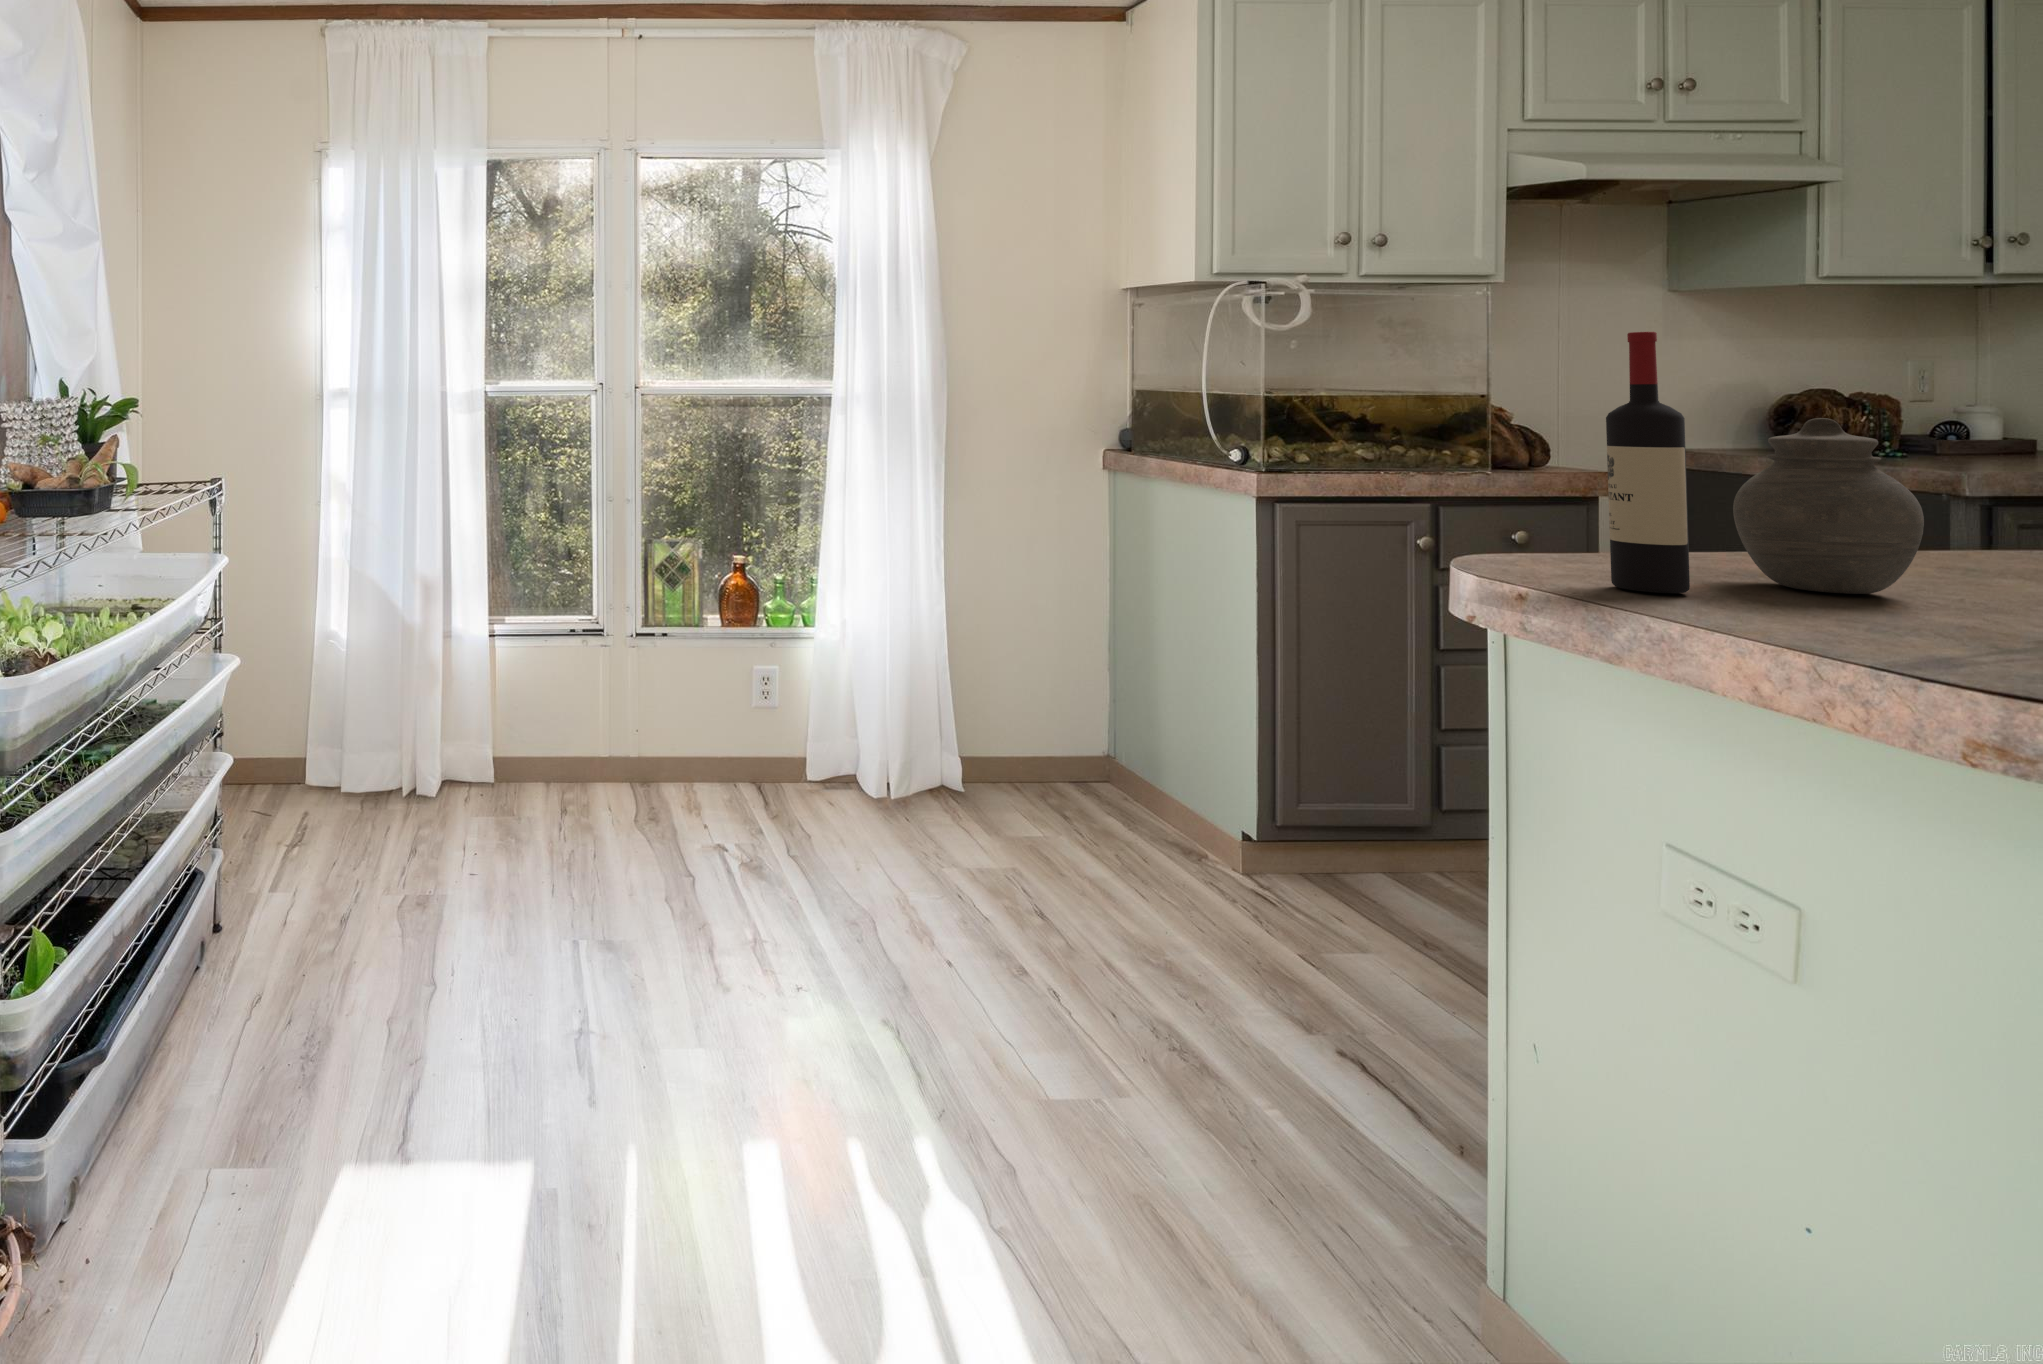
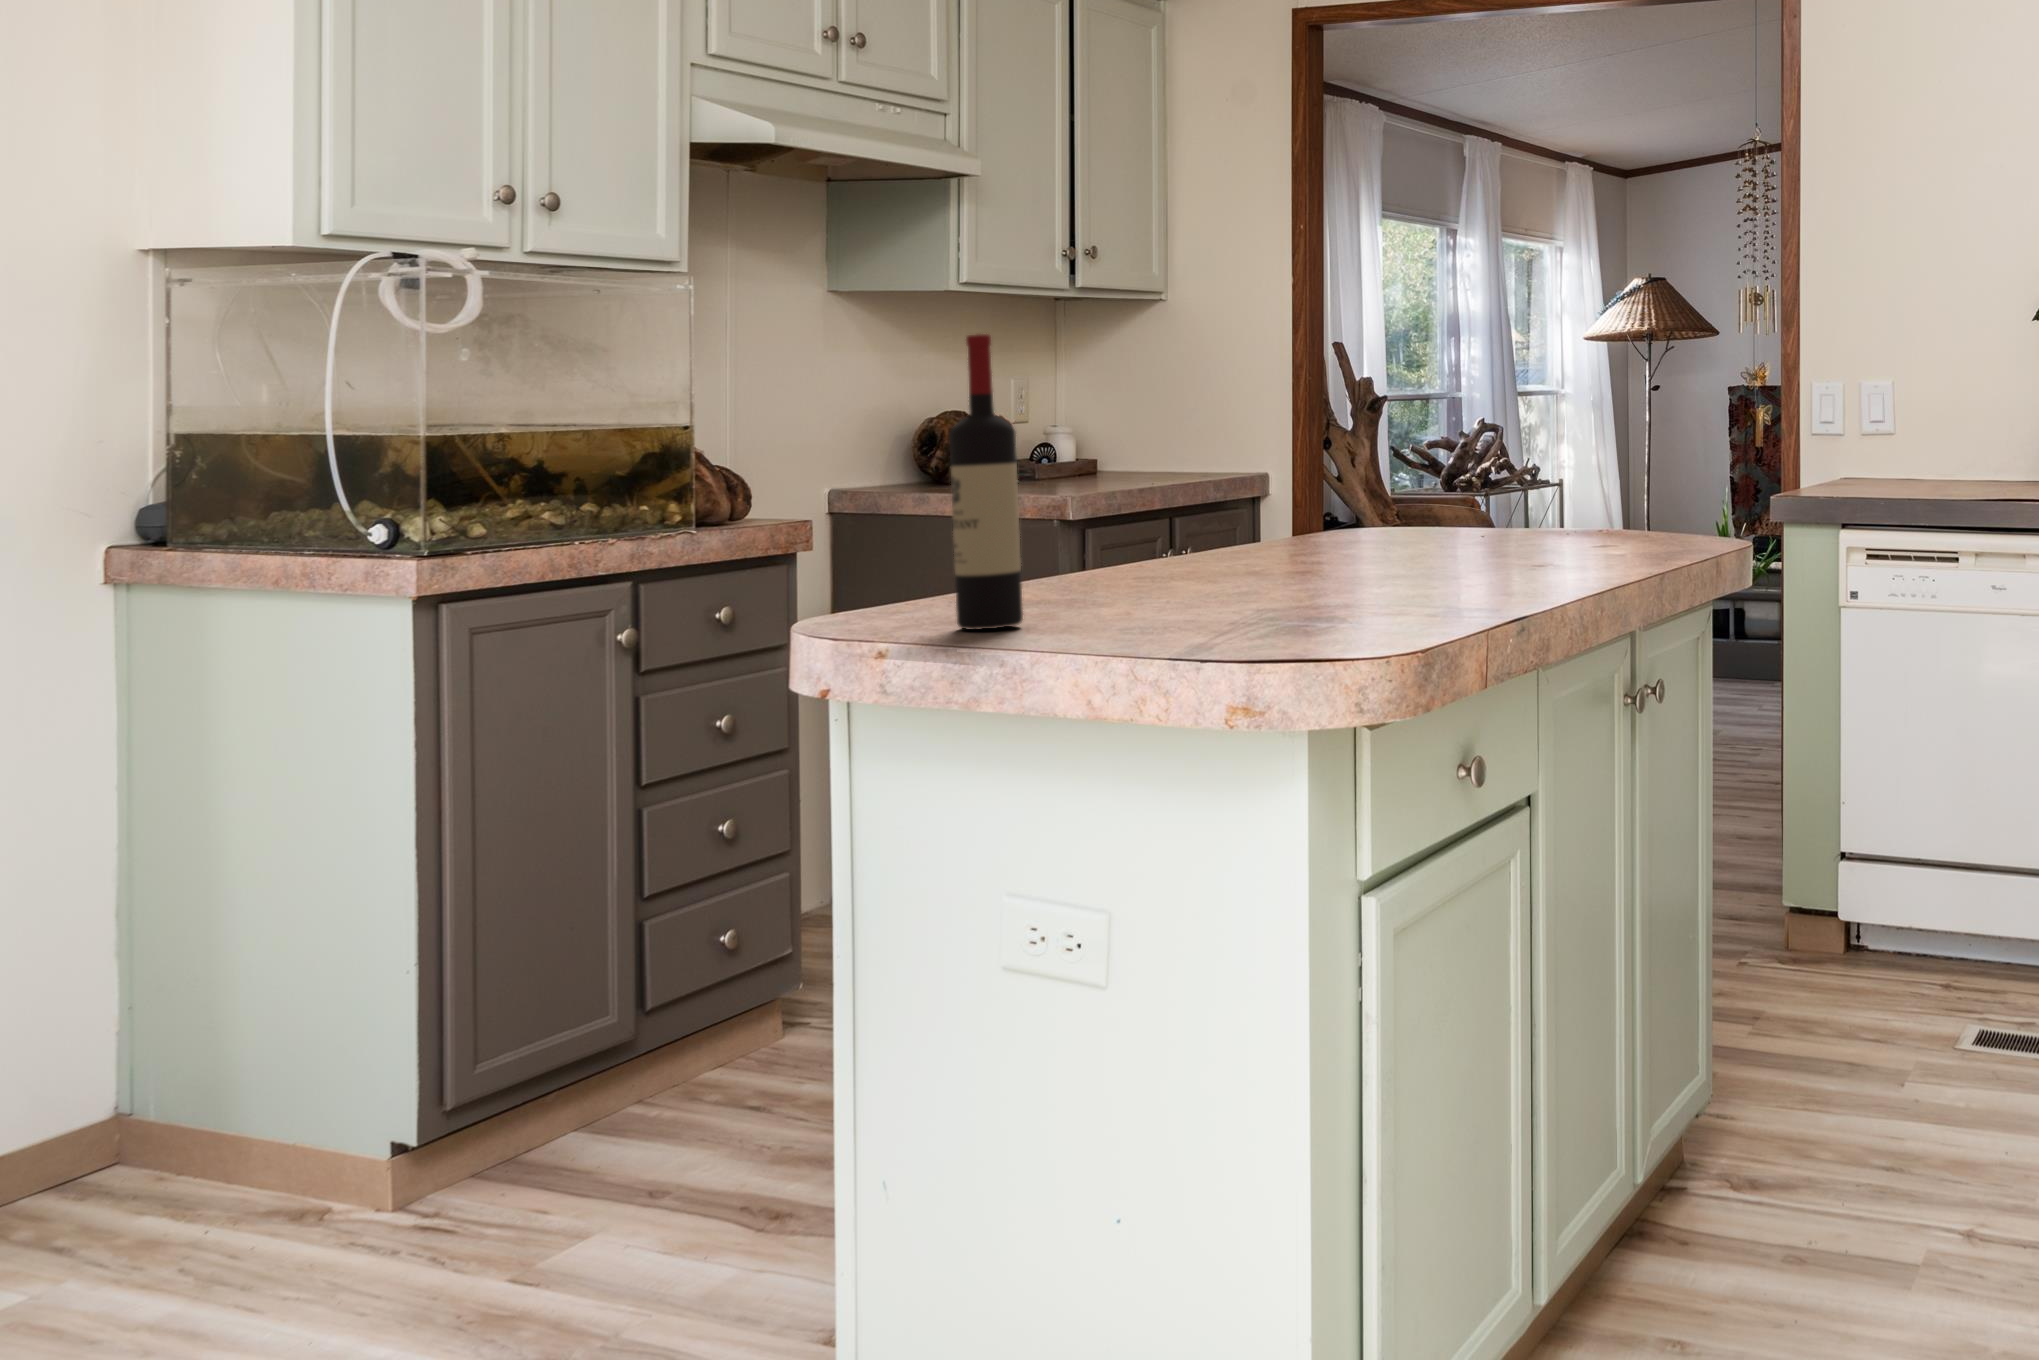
jar: present [1733,418,1924,594] -> none [1034,427,1166,607]

